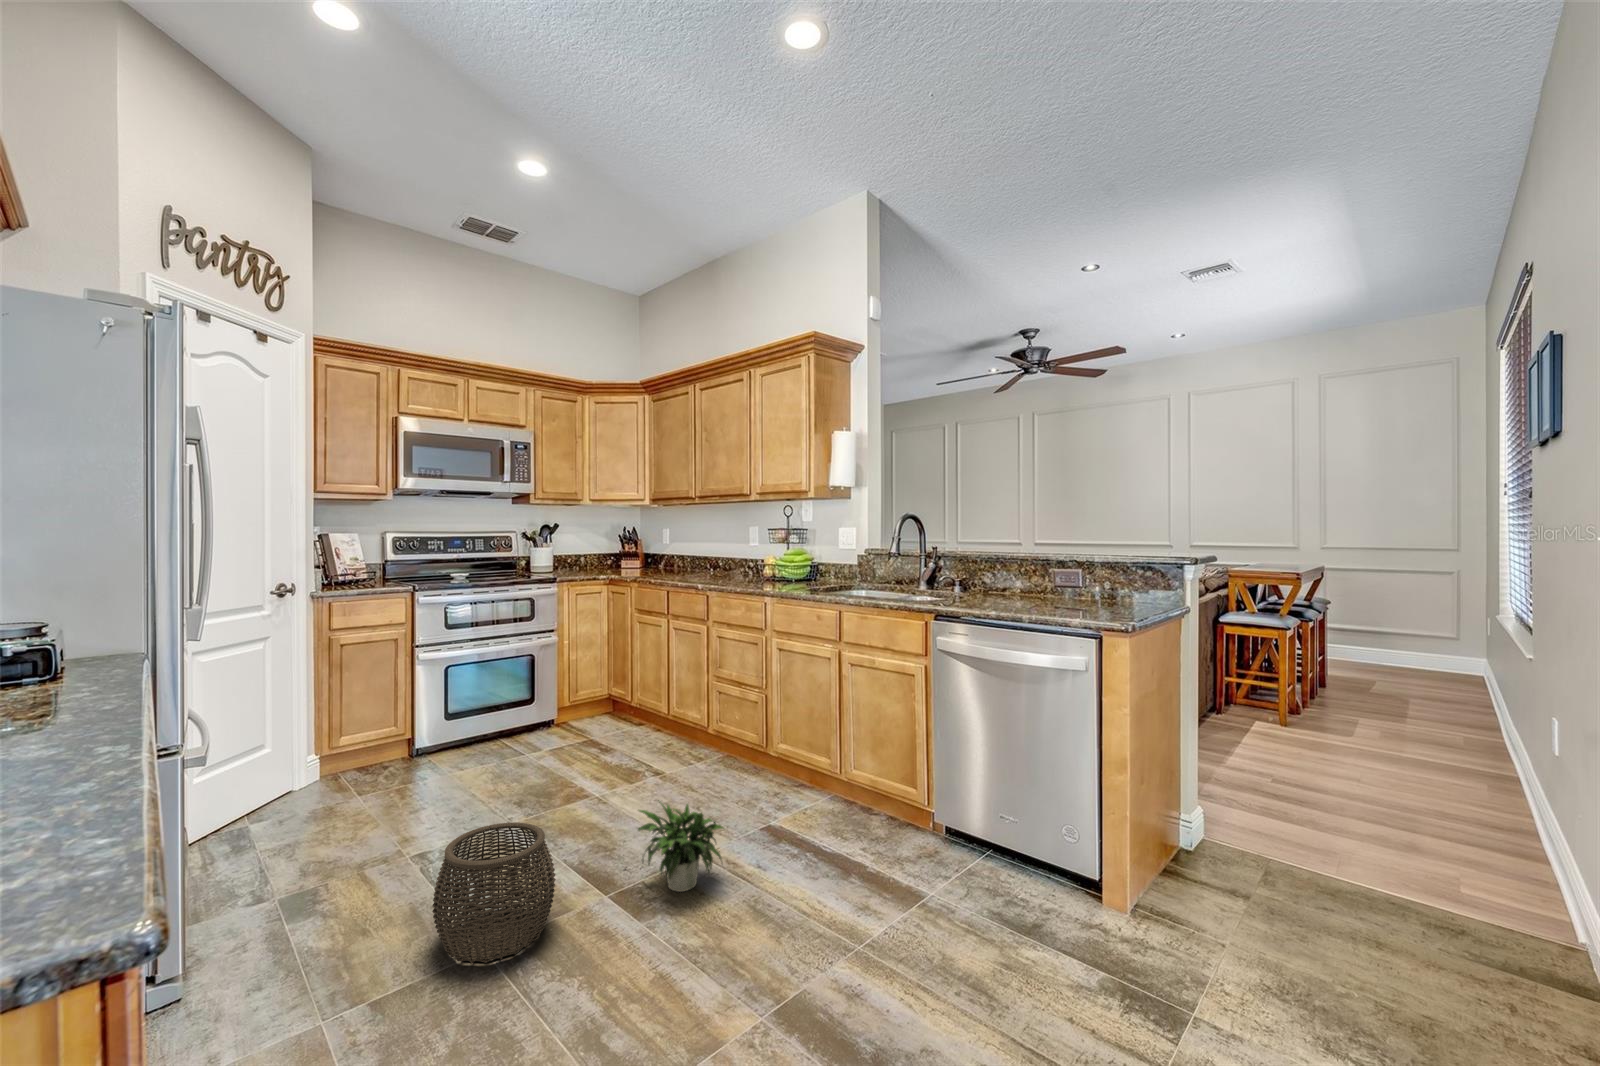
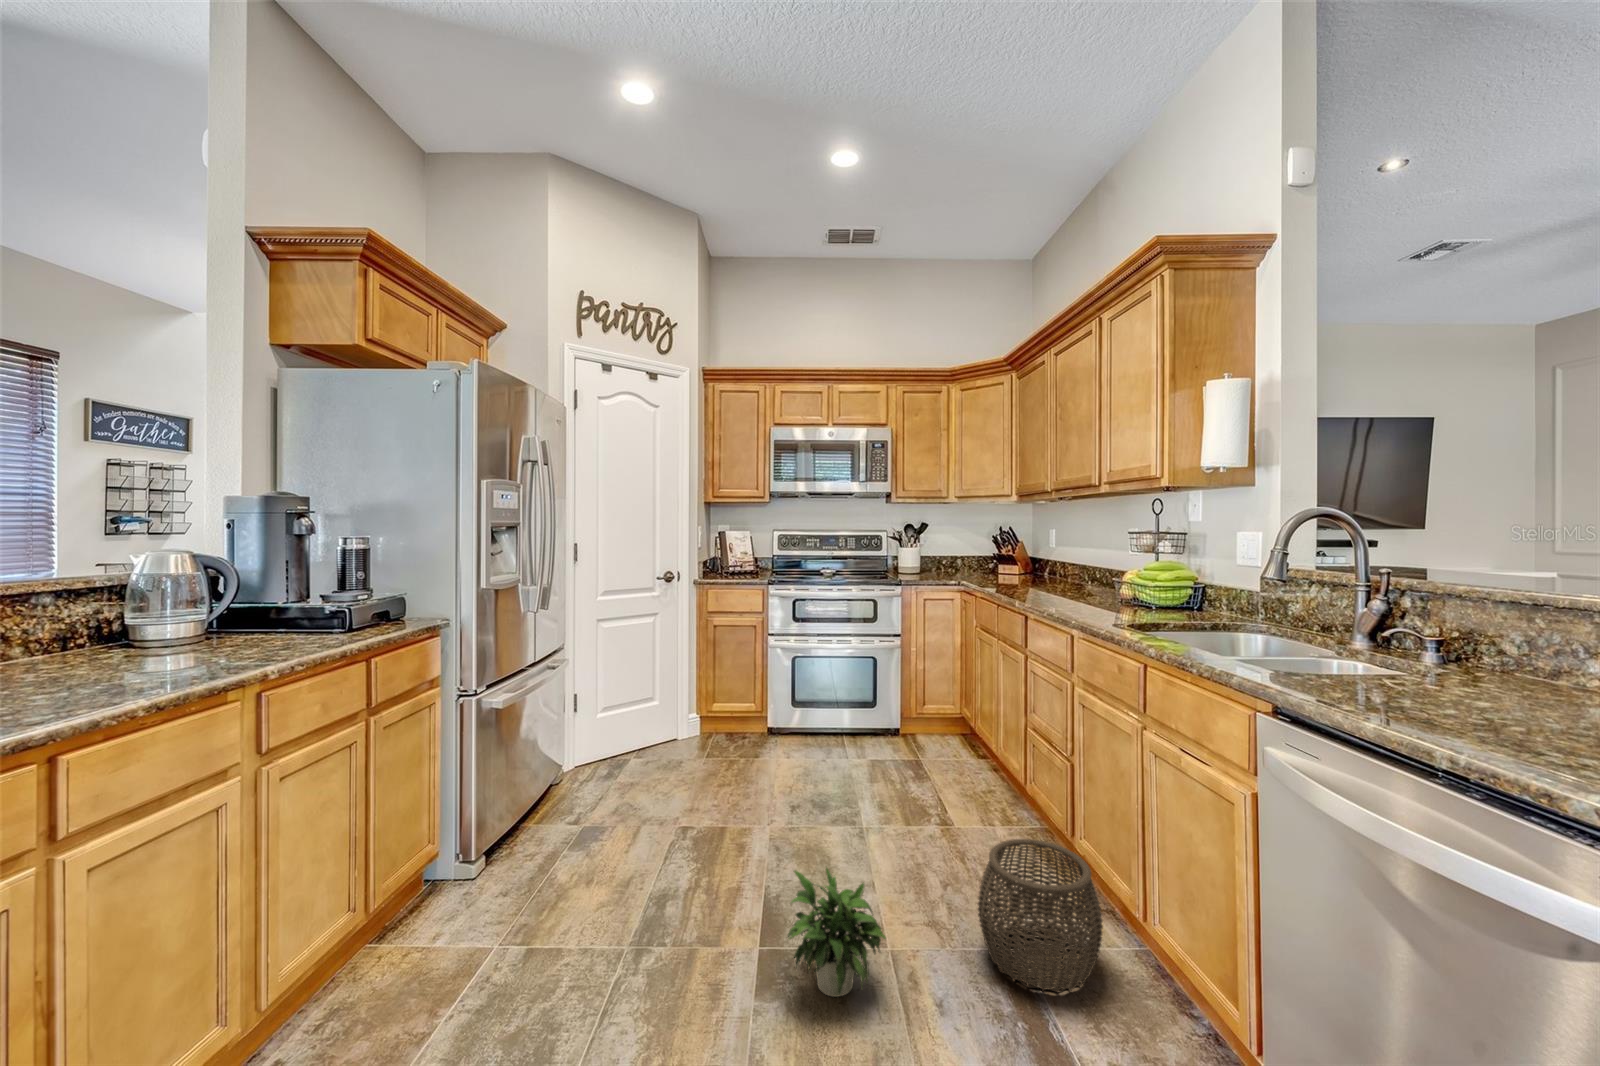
woven basket: present [432,822,556,963] -> present [978,839,1103,993]

